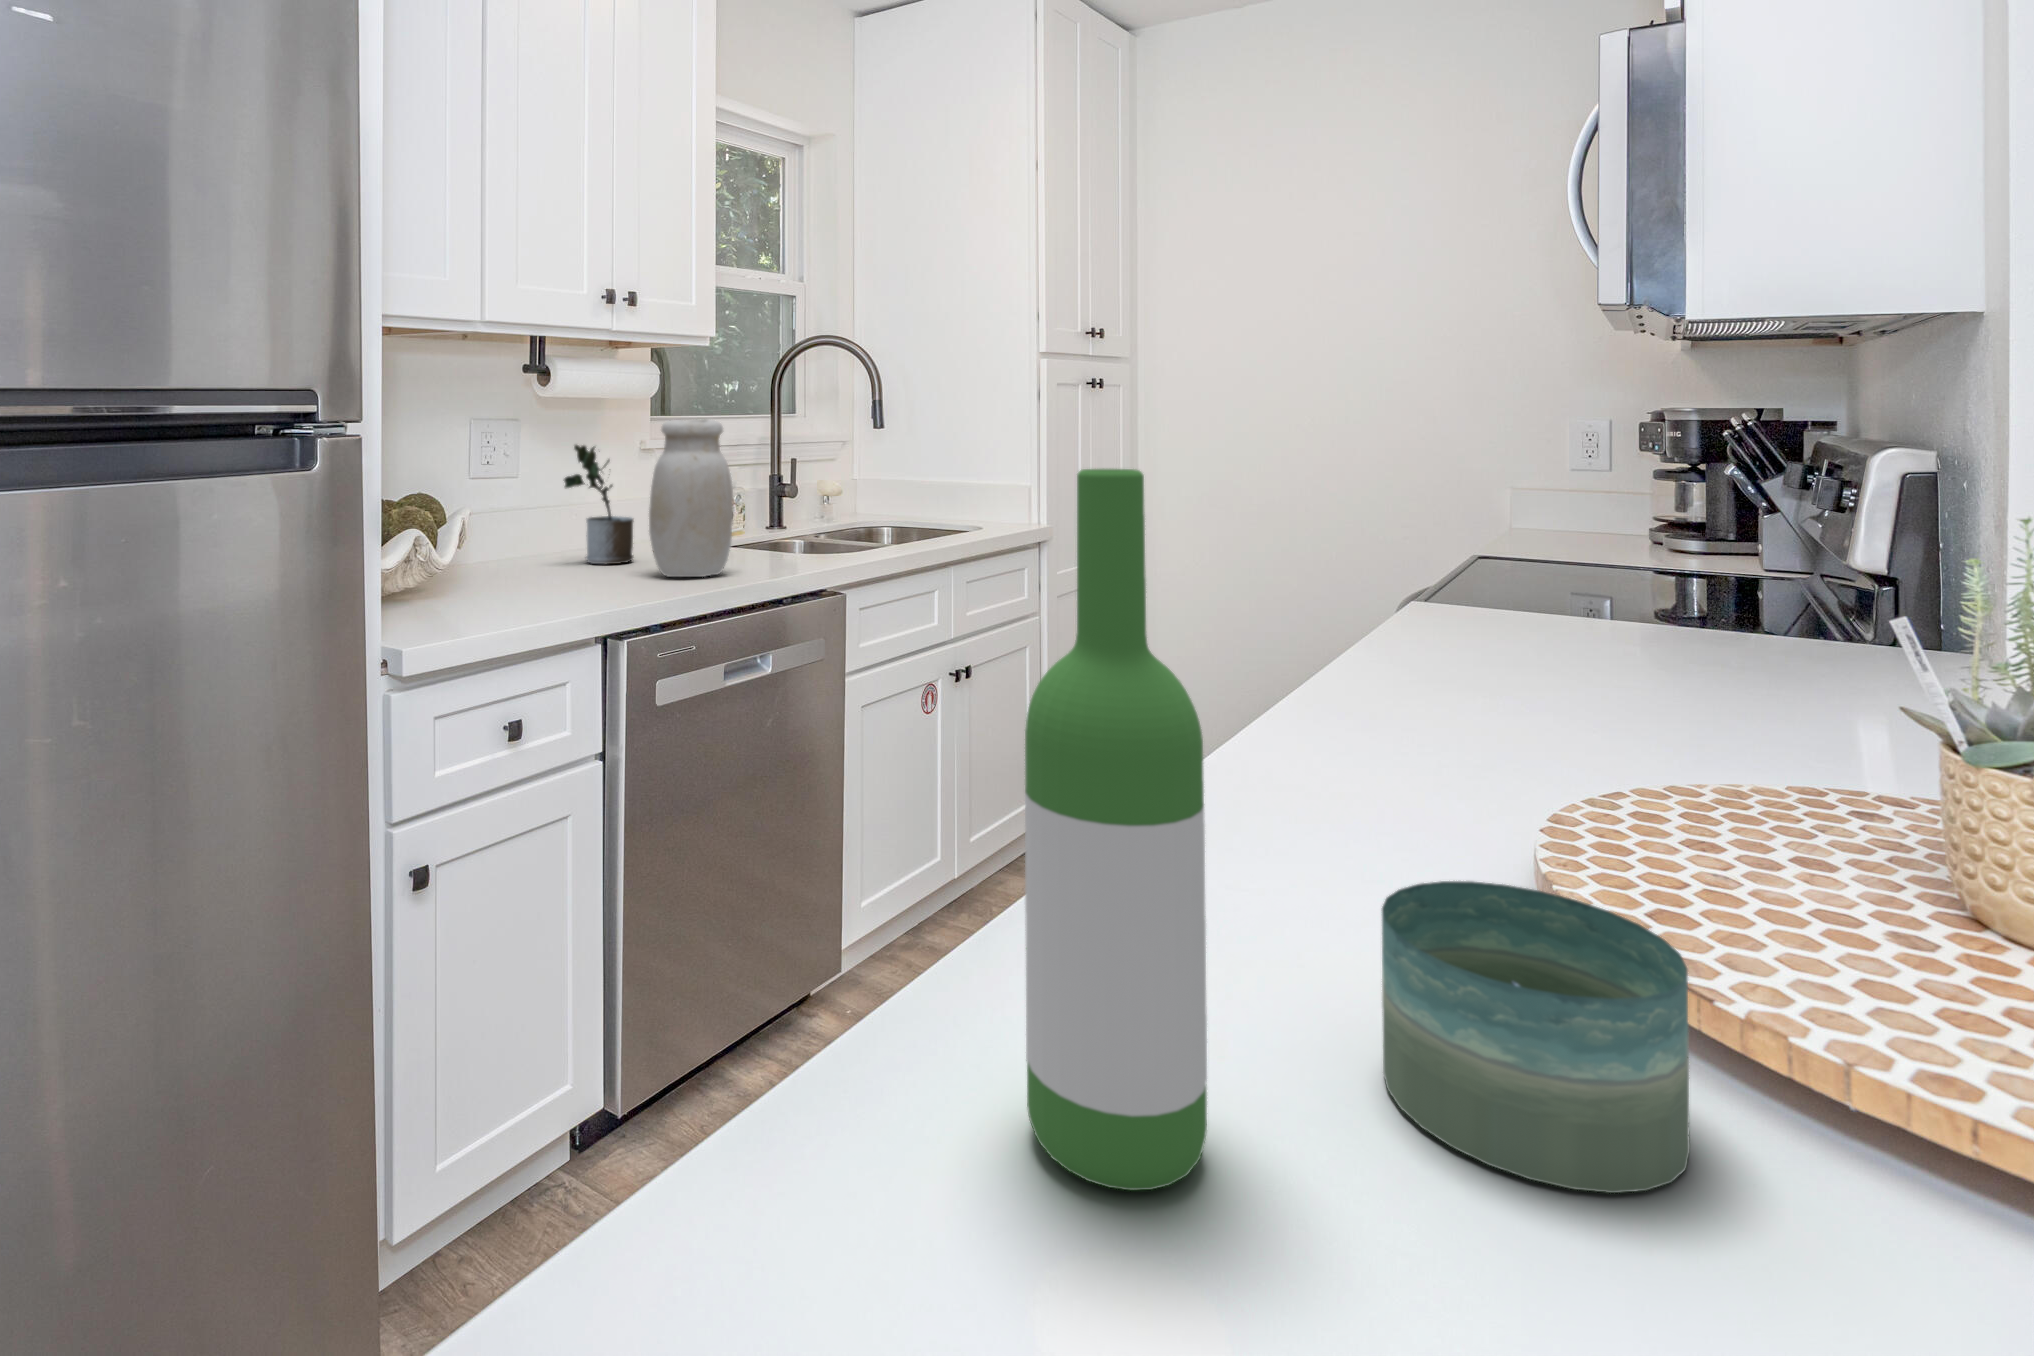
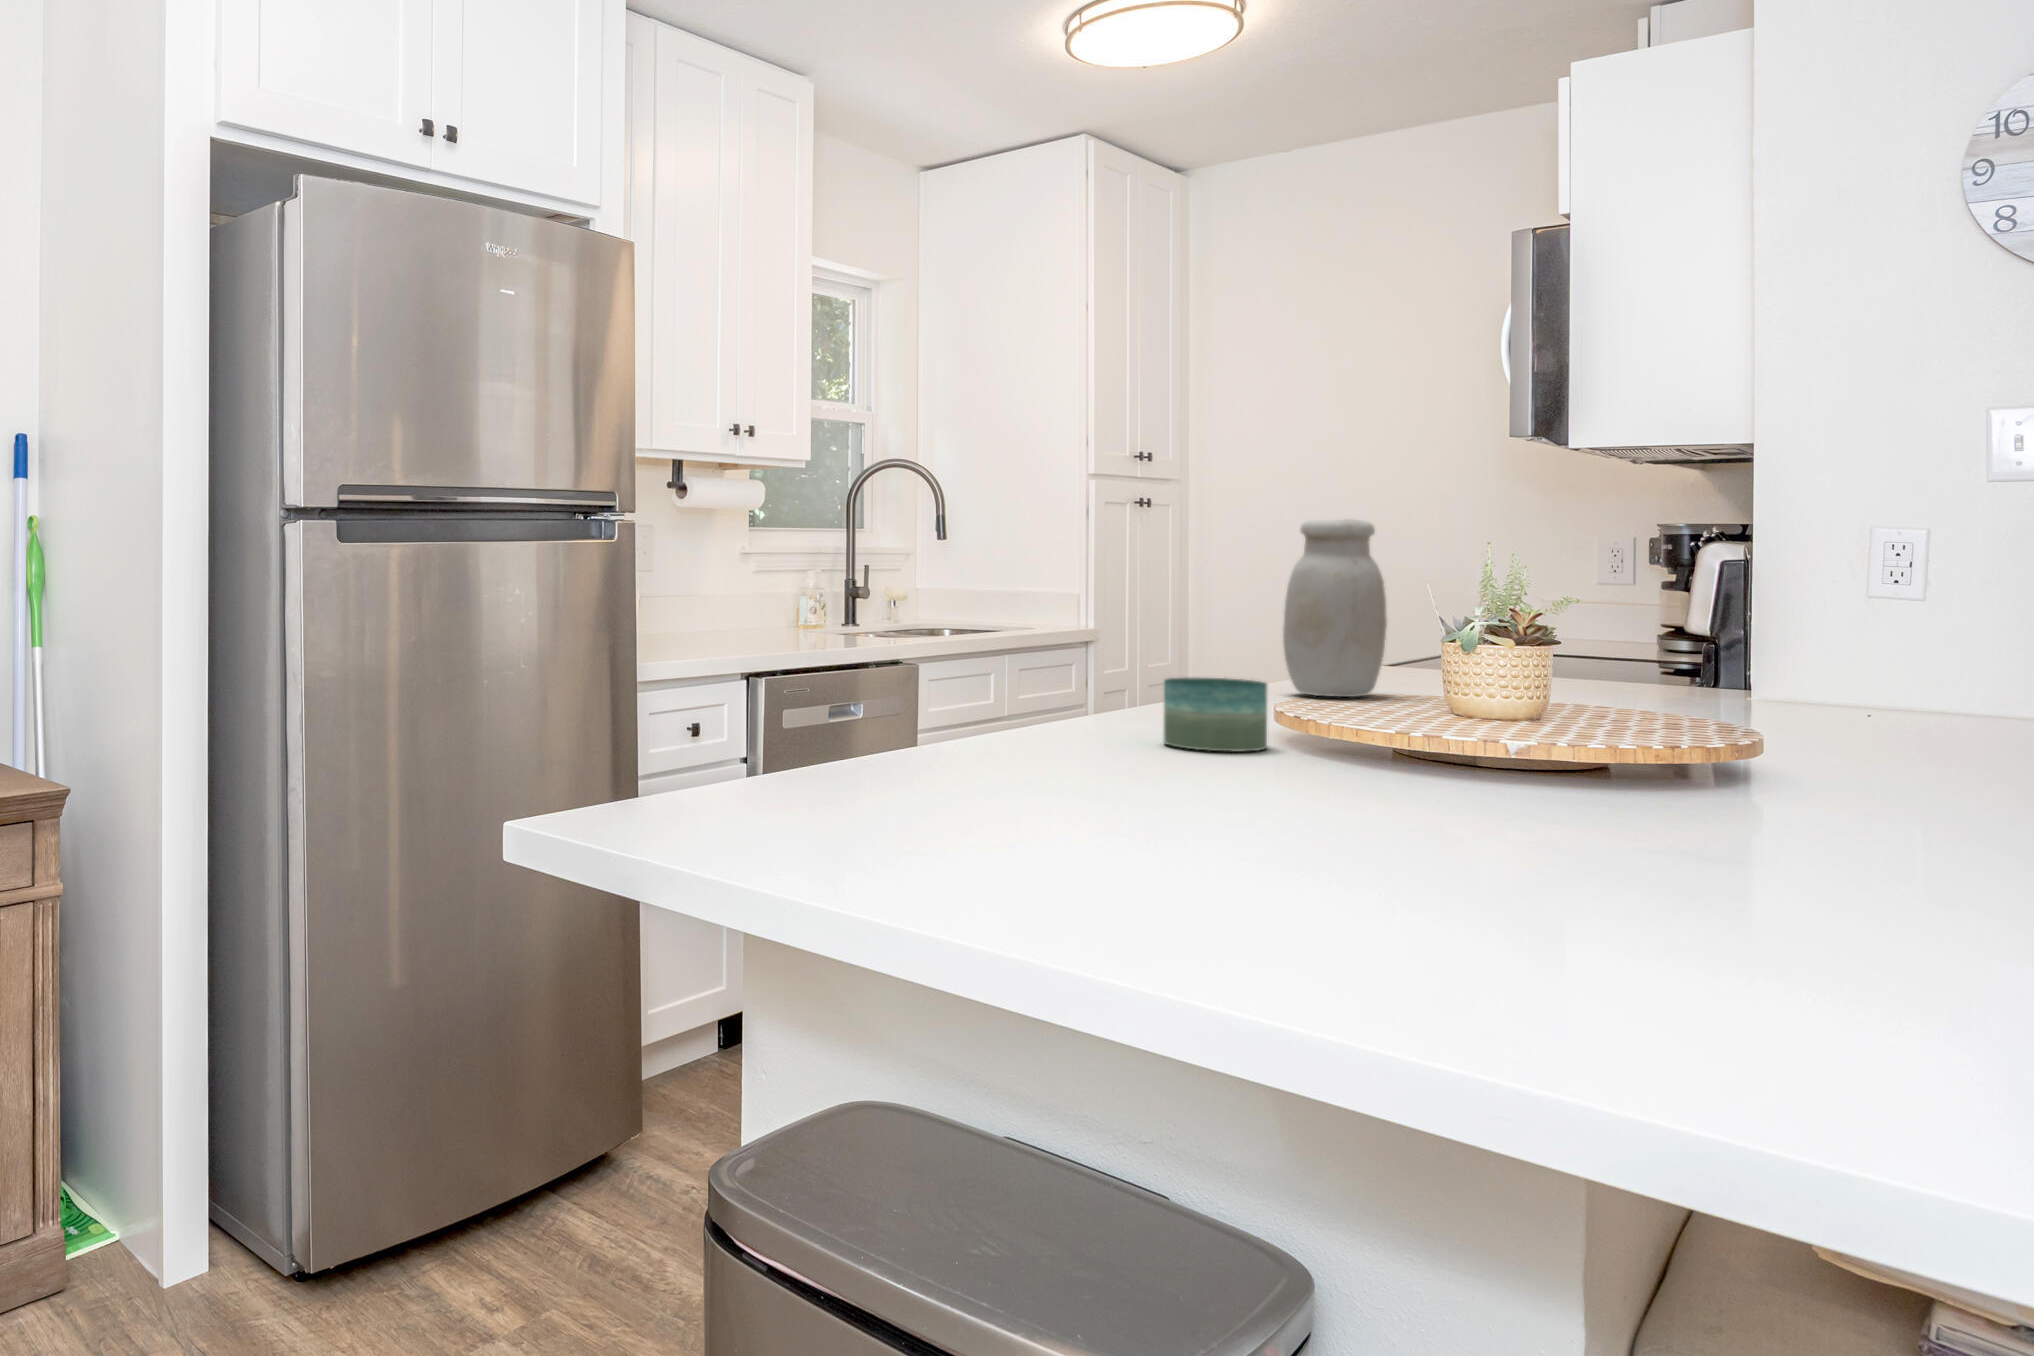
jar: present [649,419,733,577] -> present [1283,519,1387,697]
potted plant: present [564,445,634,564] -> none [692,545,744,640]
wine bottle: present [1025,469,1207,1191] -> none [1023,509,1088,748]

